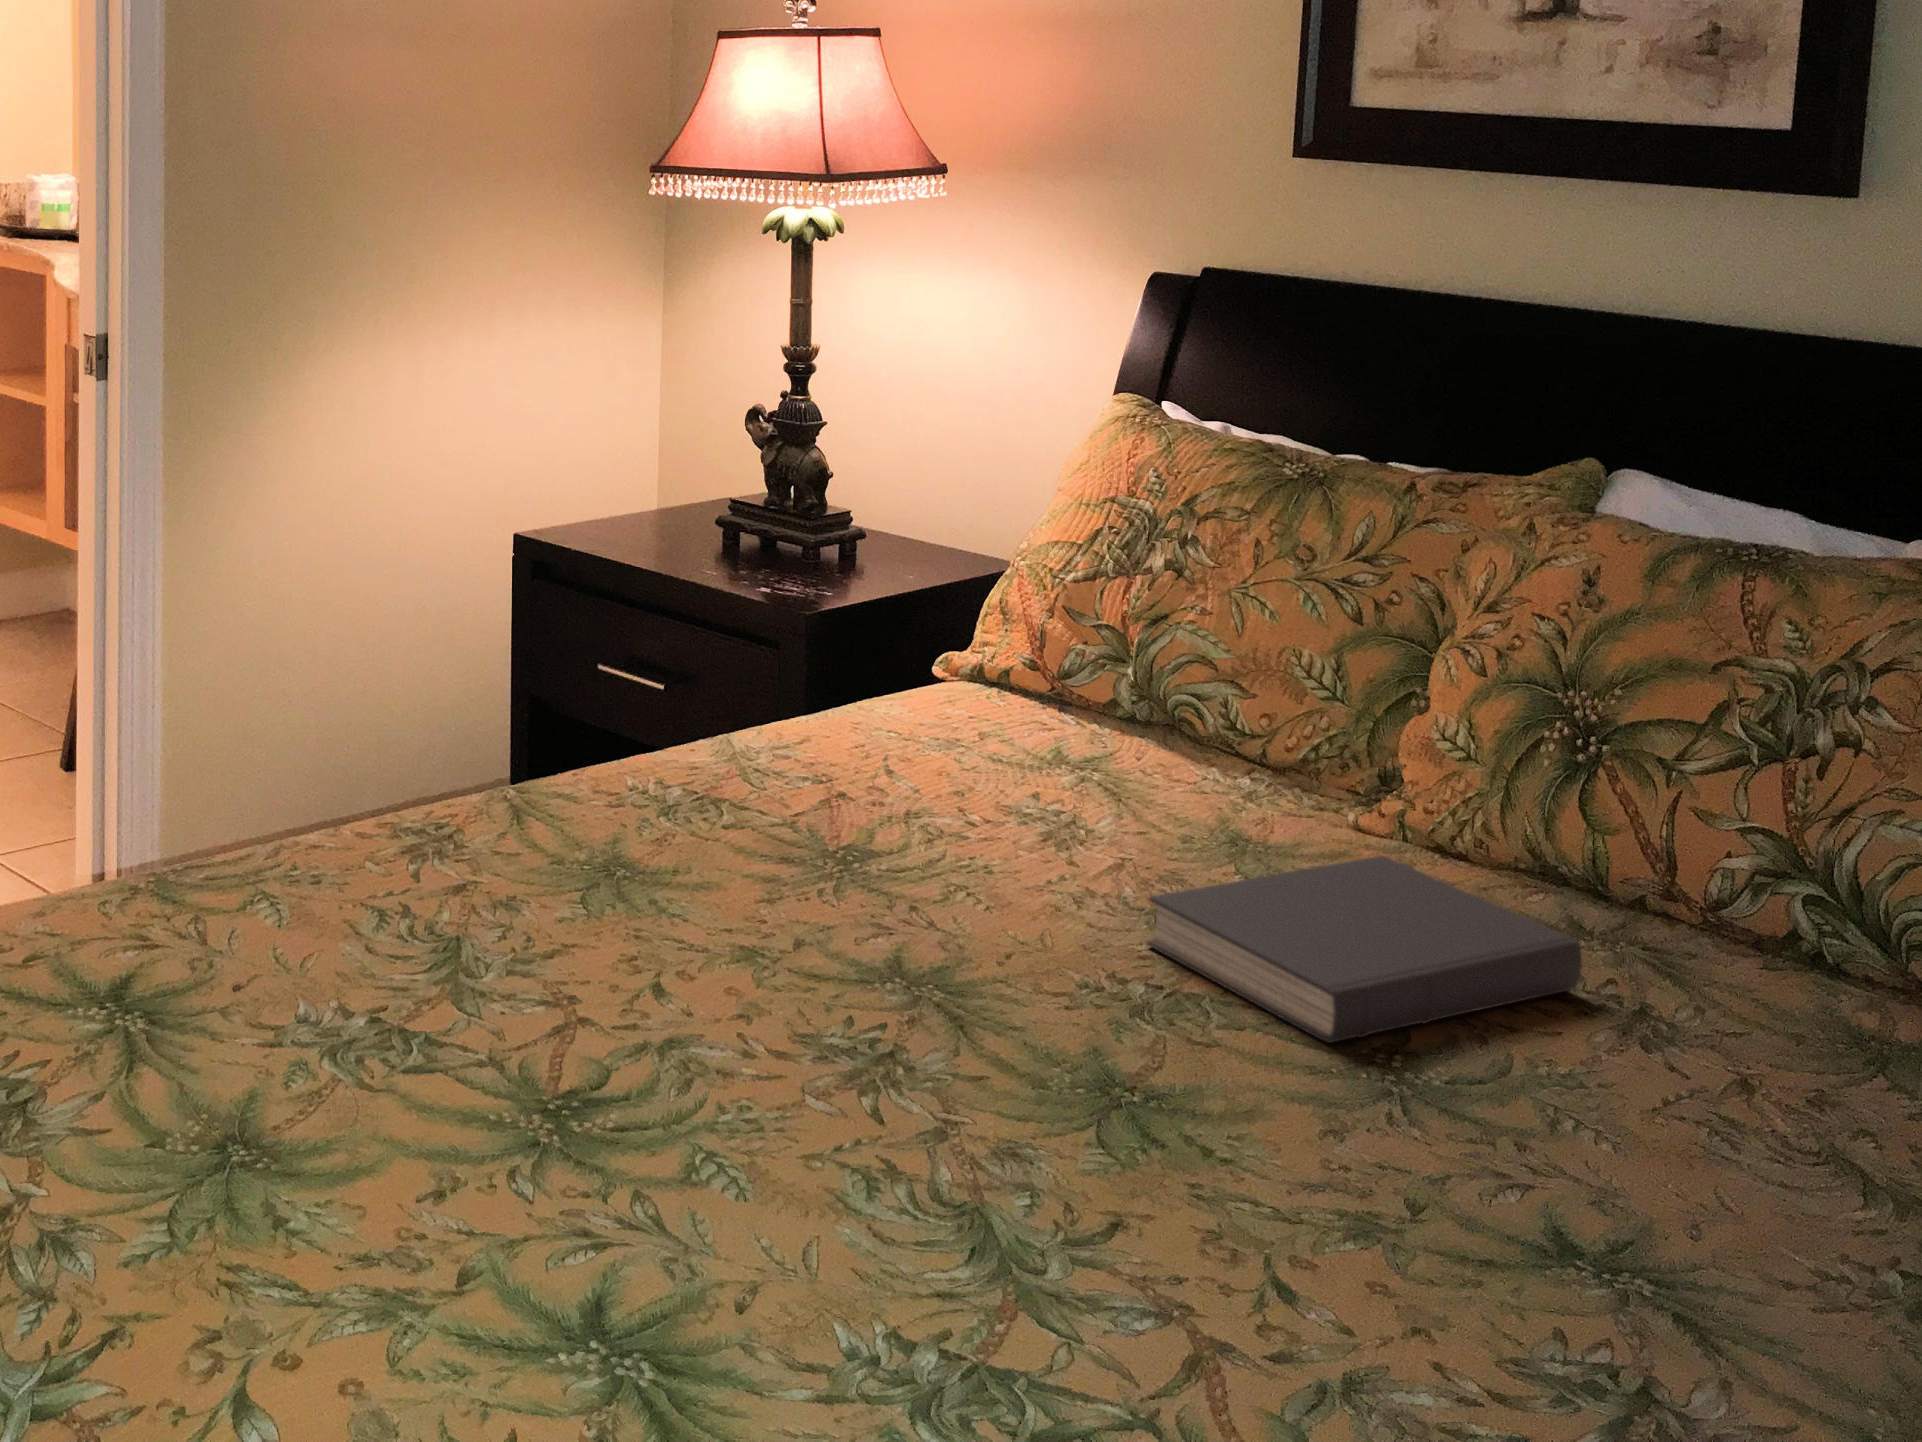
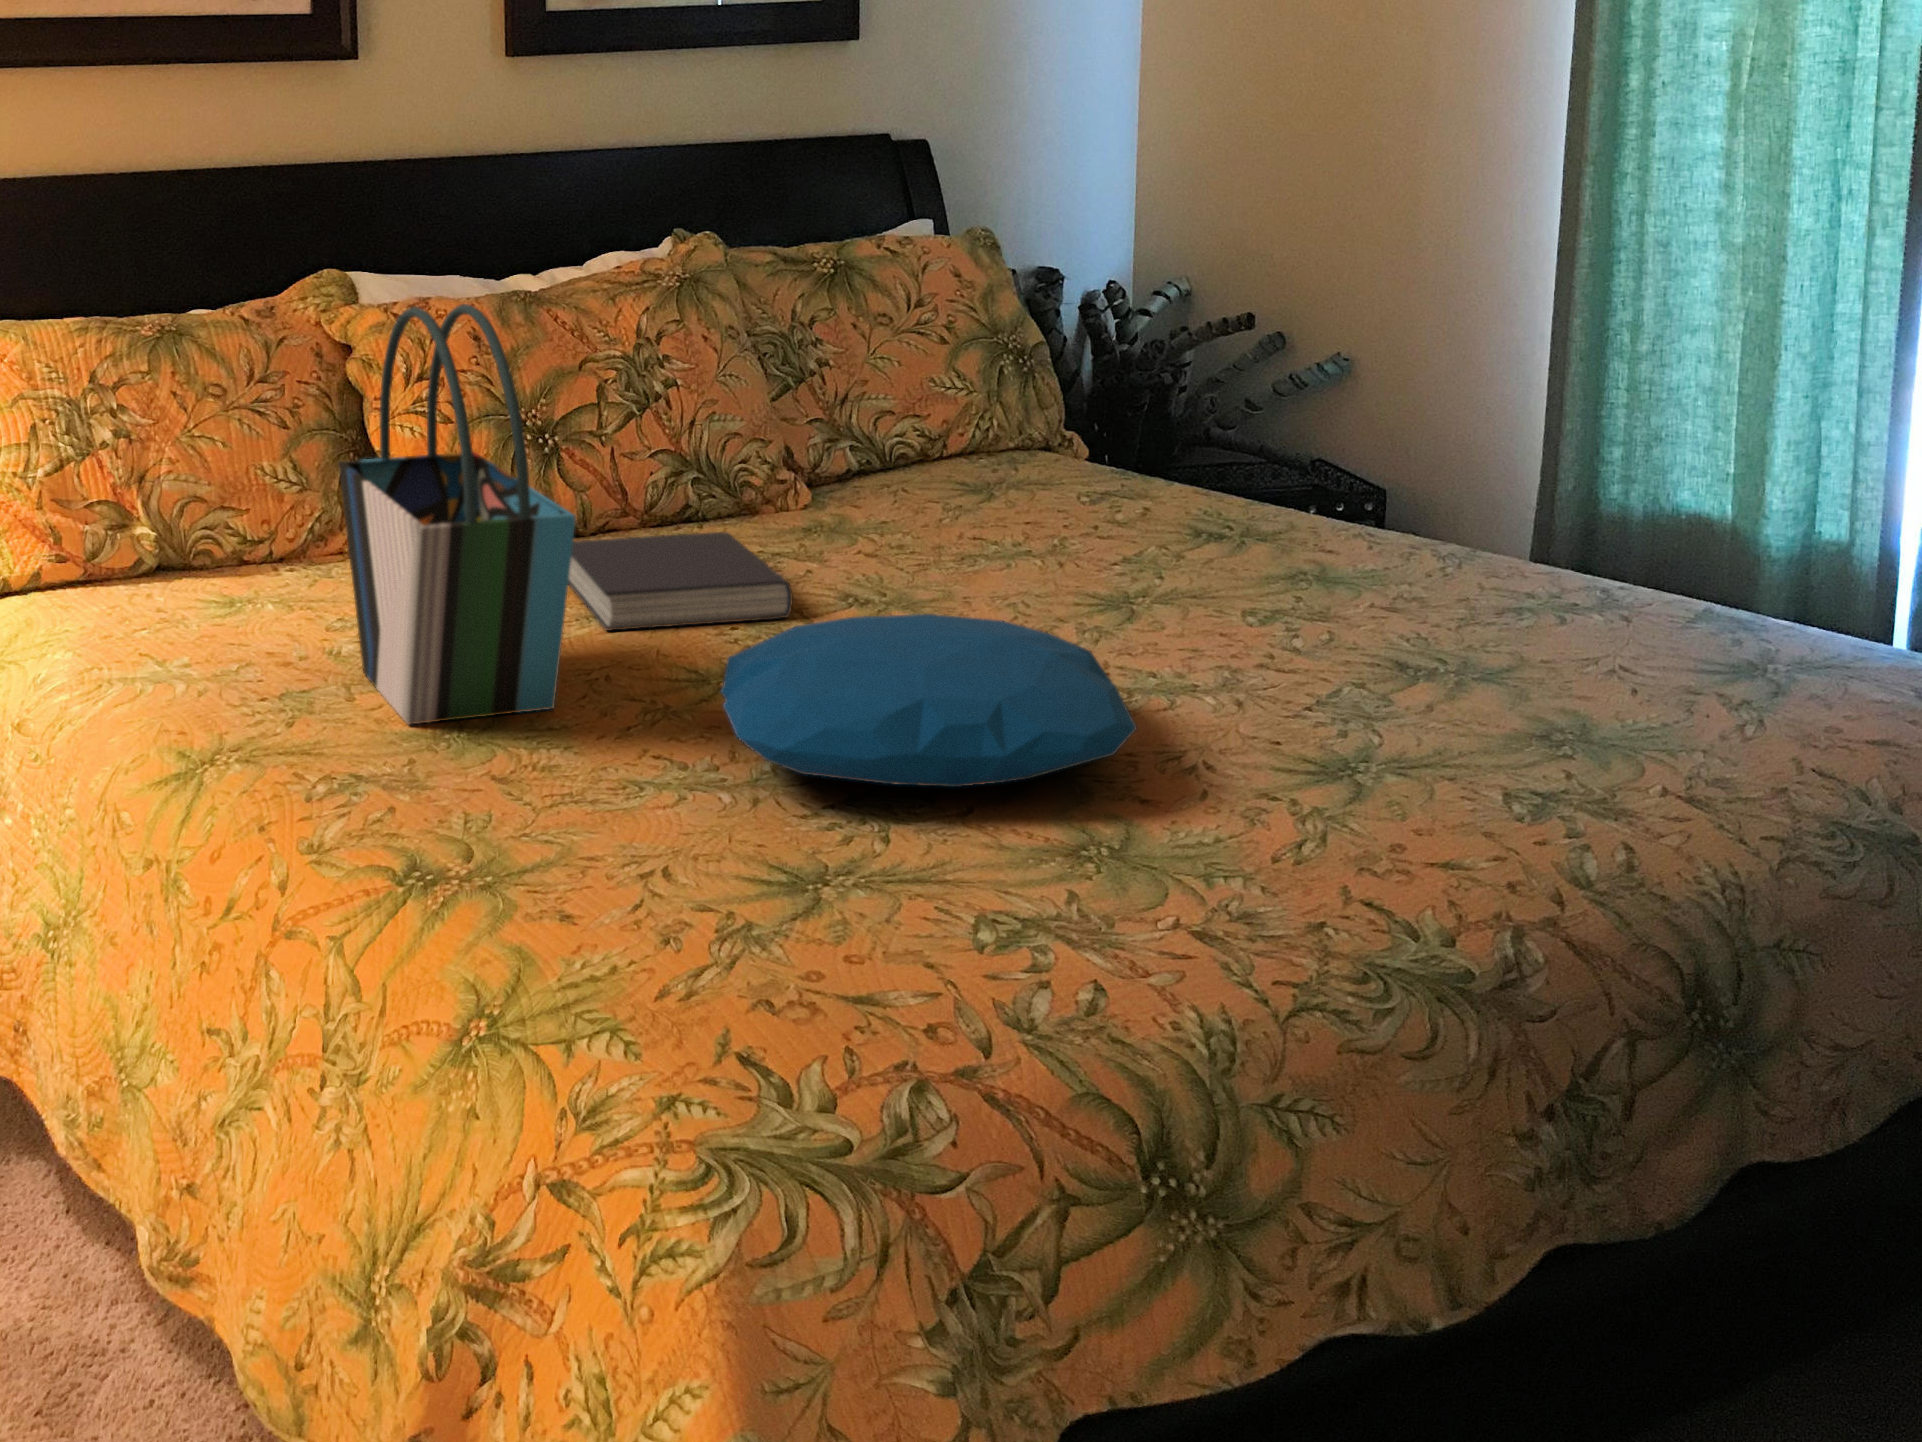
tote bag: none [623,464,1051,946] -> present [339,304,575,725]
pillow: none [477,947,1085,1239] -> present [721,614,1137,787]

